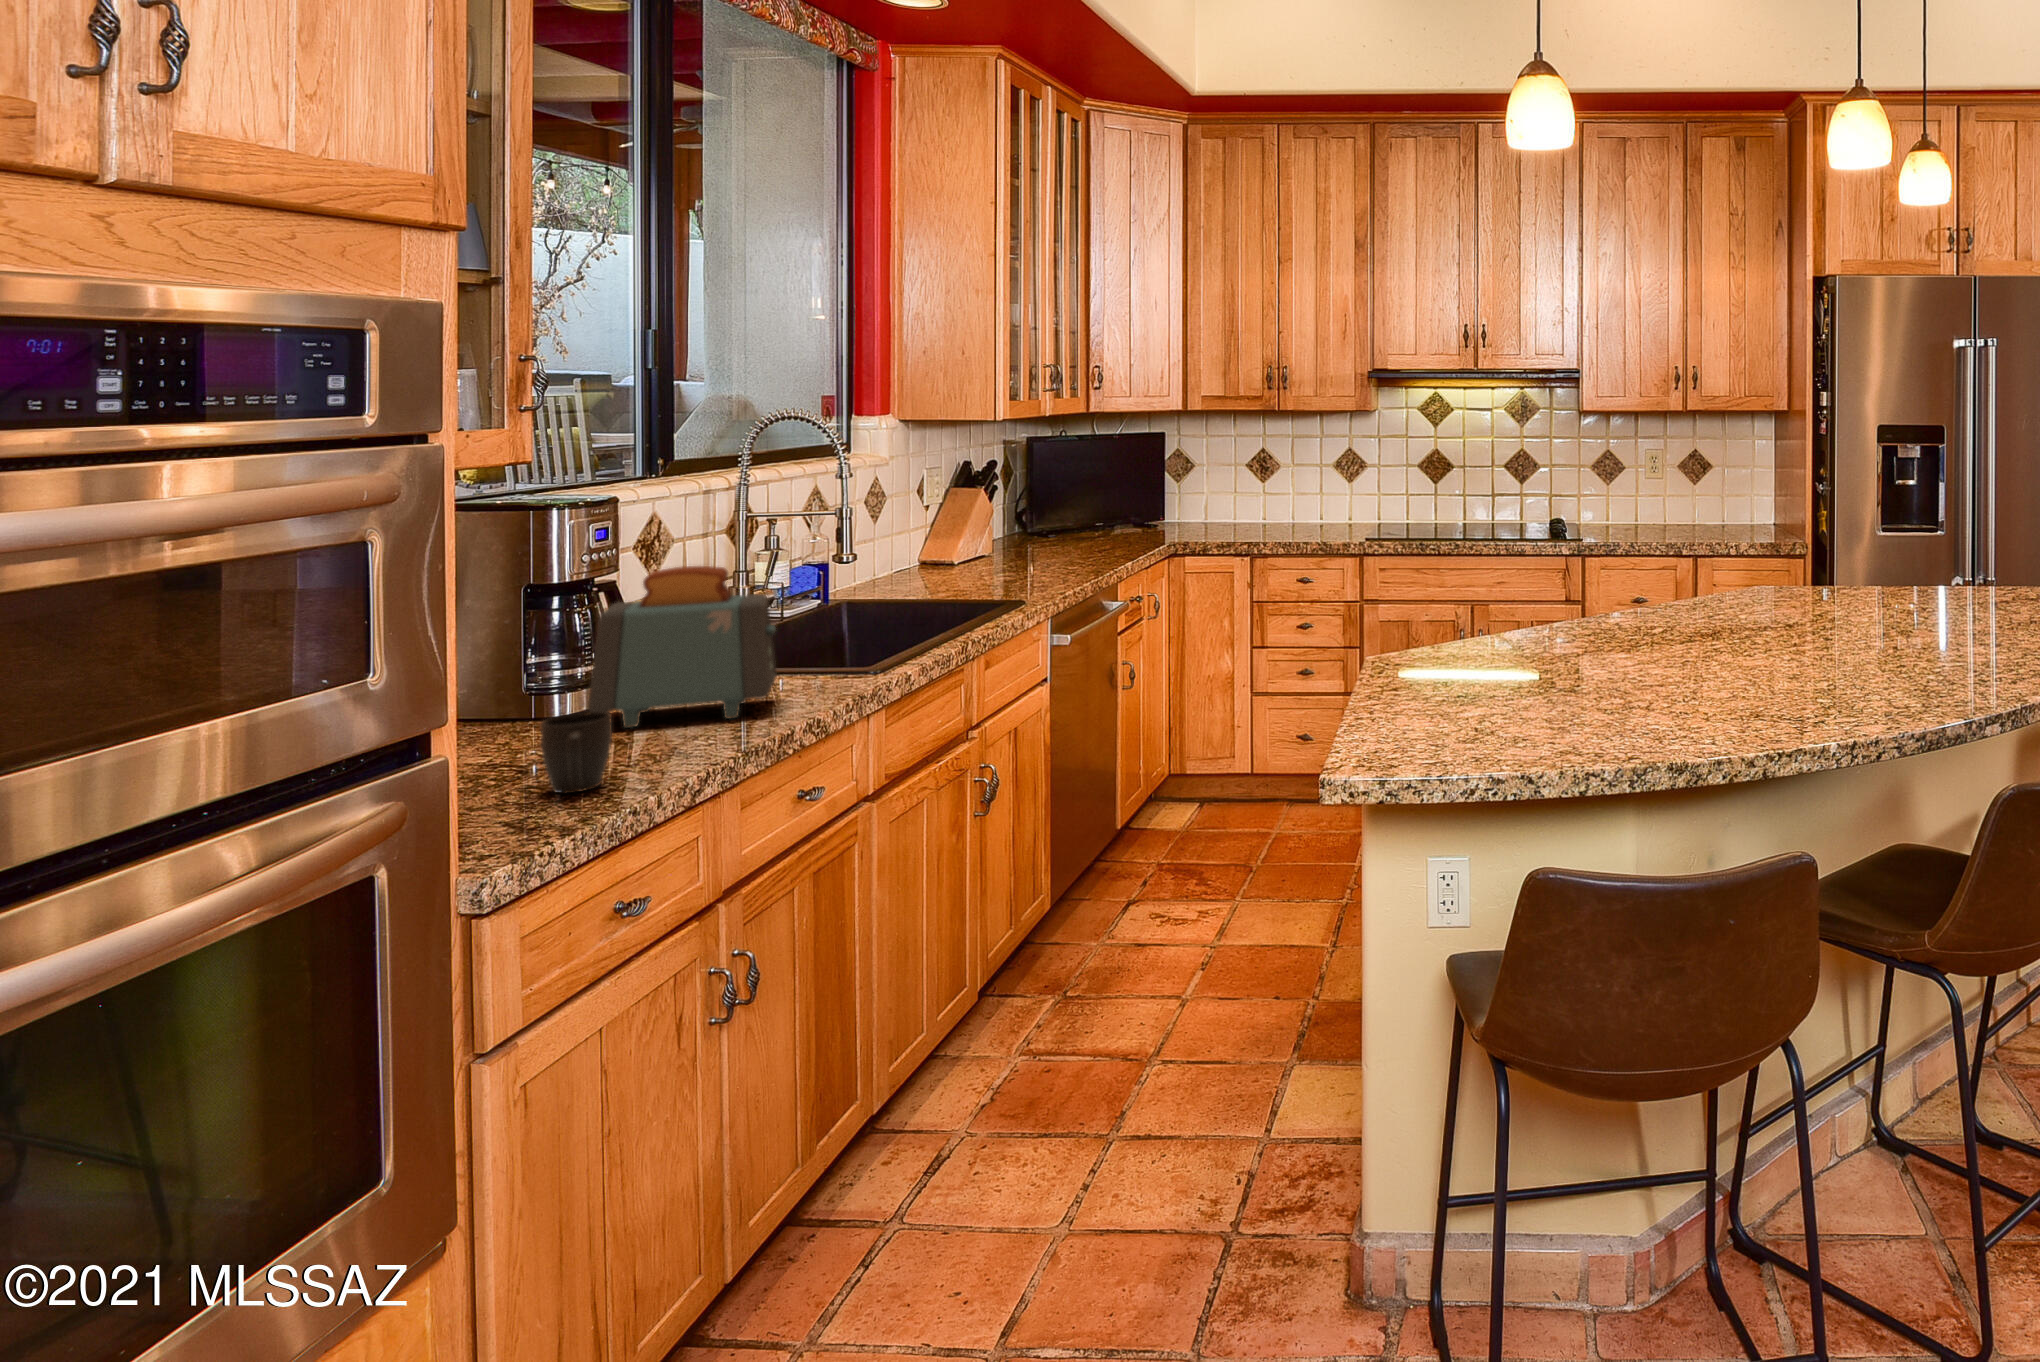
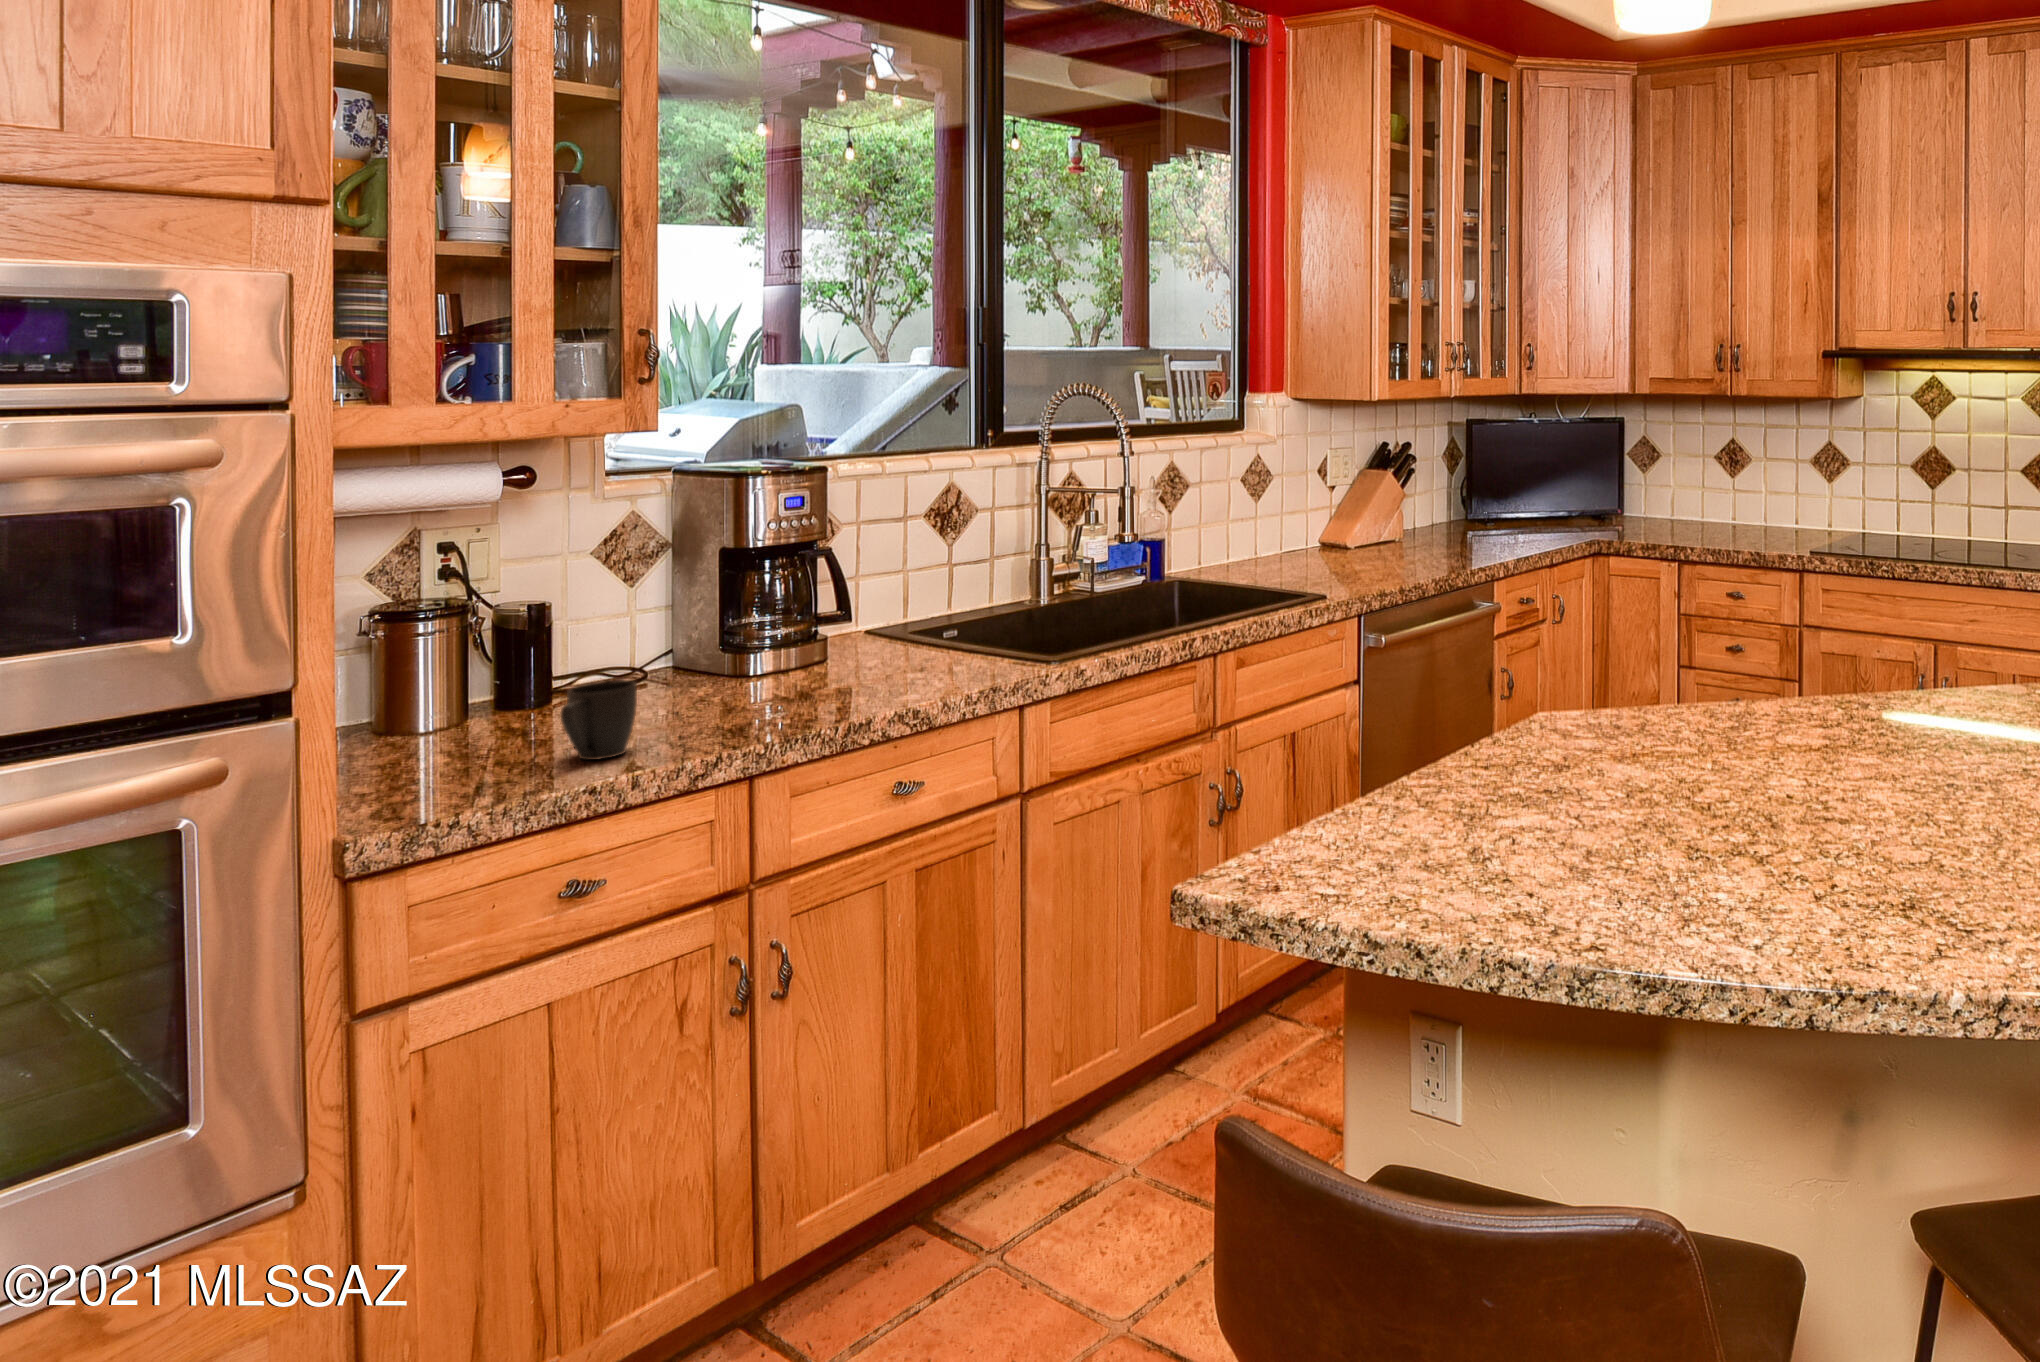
toaster: present [588,566,777,728] -> none [734,539,926,697]

